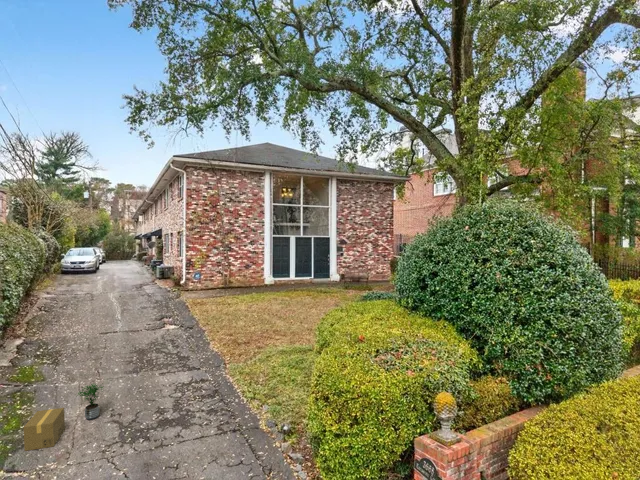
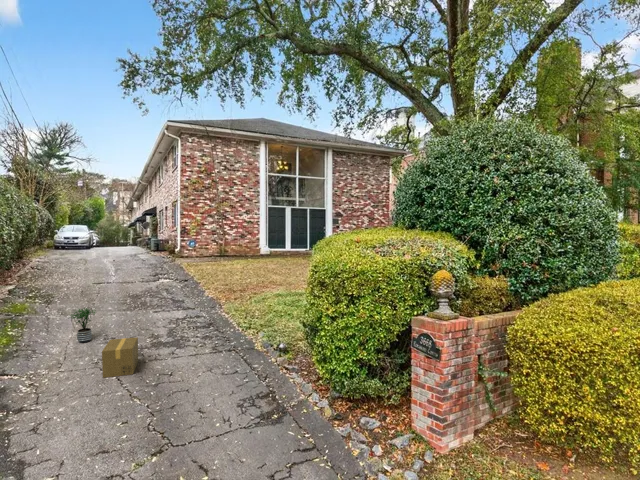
cardboard box: present [24,408,65,451] -> present [102,337,138,378]

